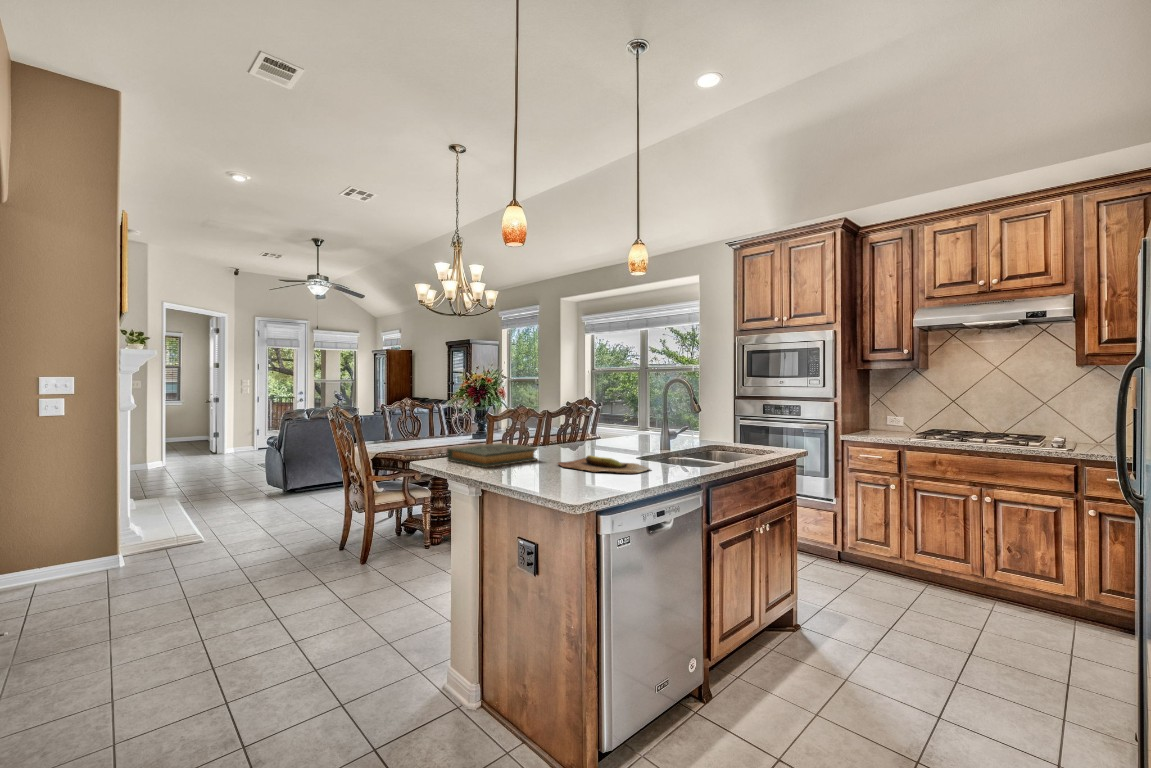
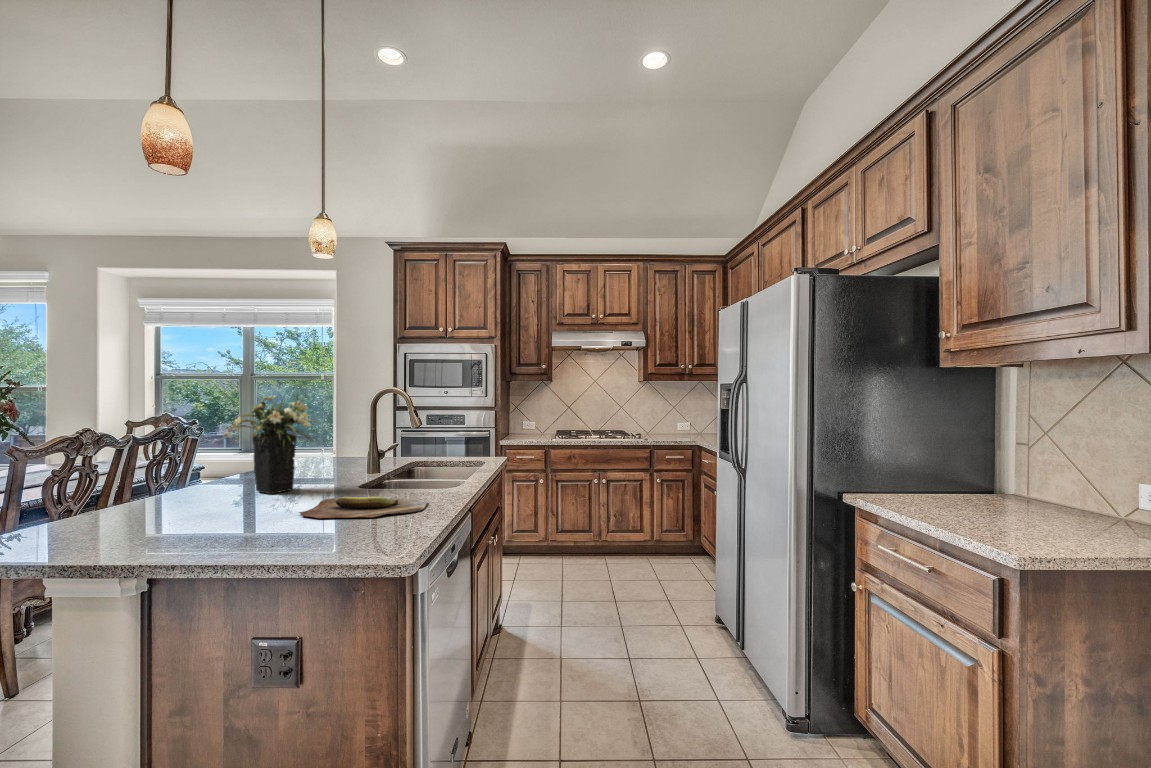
flower arrangement: none [541,377,601,451] -> present [223,394,317,494]
hardback book: present [447,443,537,468] -> none [82,497,260,545]

